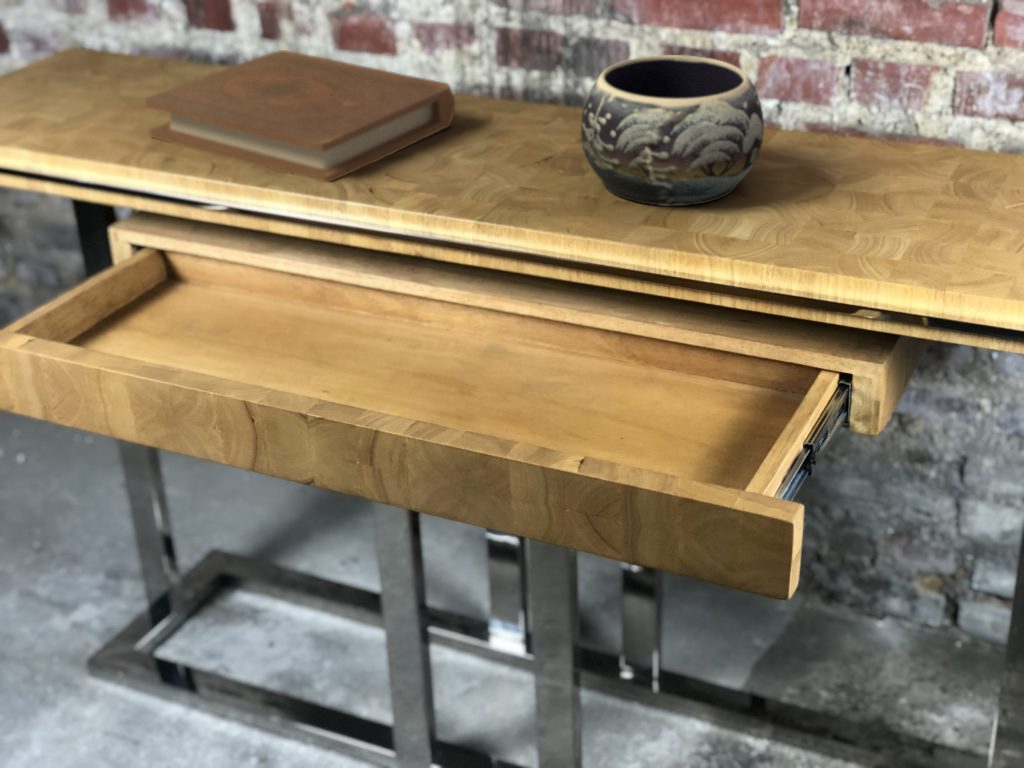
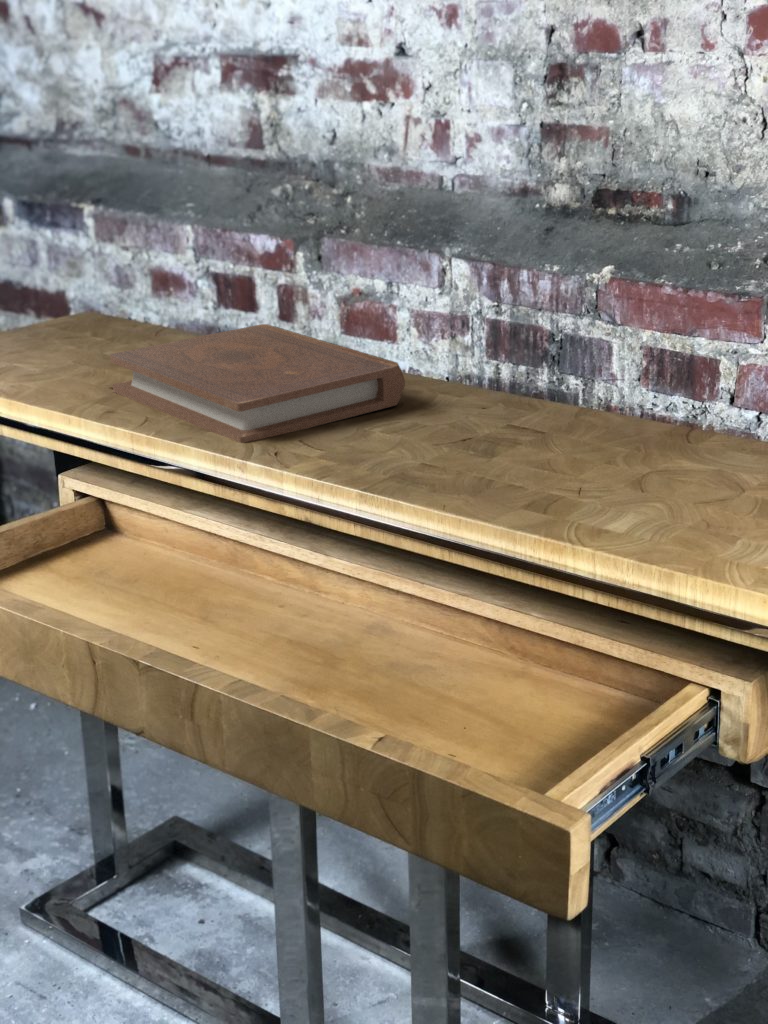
decorative bowl: present [581,55,764,206] -> none [487,344,681,497]

